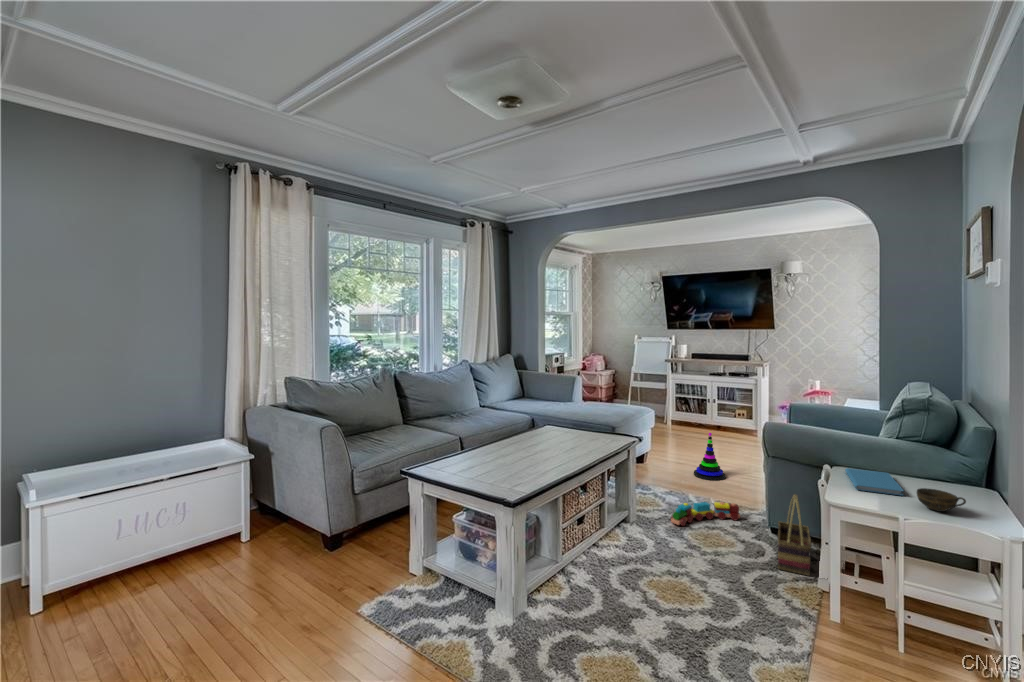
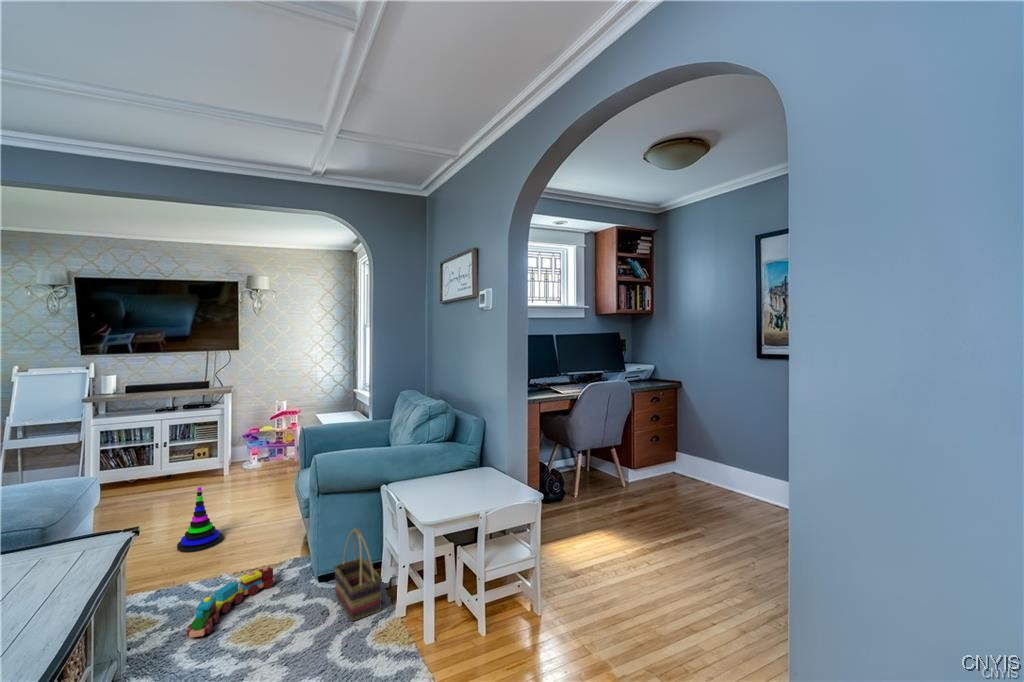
book: present [845,468,904,496] -> none [406,477,465,502]
cup: present [917,488,966,512] -> none [479,480,508,499]

